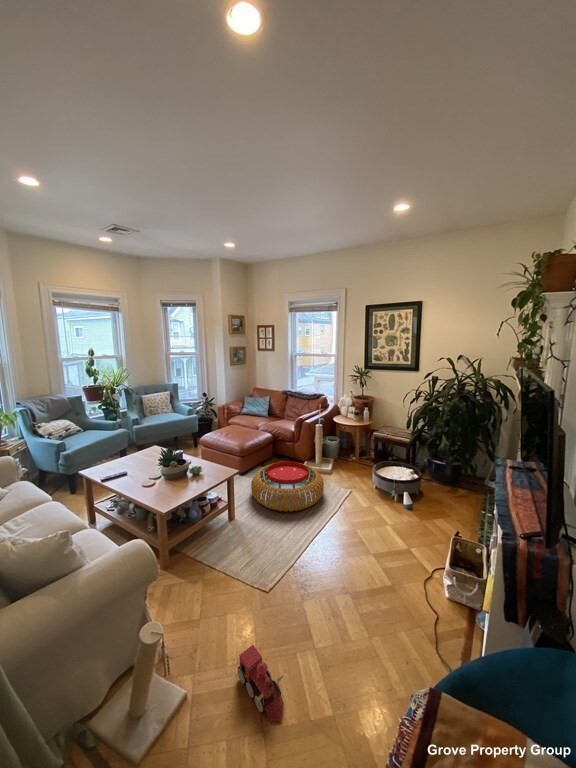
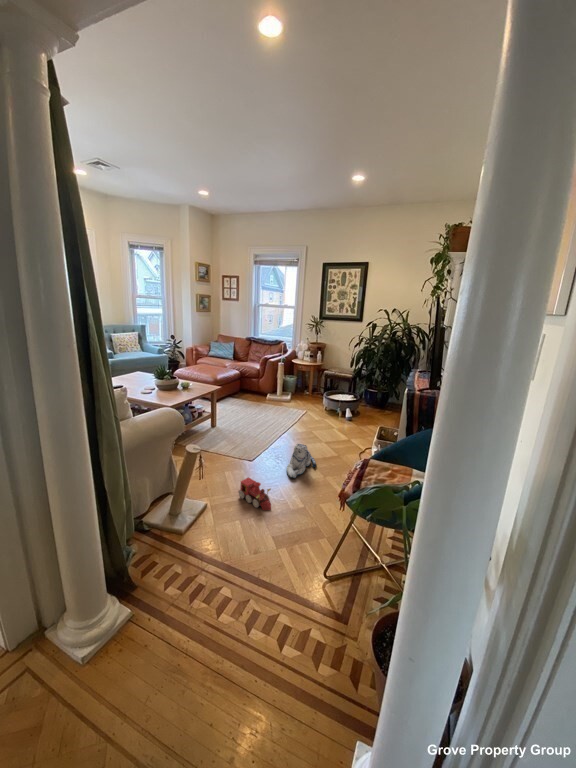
pouf: present [251,461,324,512] -> none [226,389,286,423]
plush toy: none [316,573,360,636] -> present [287,444,316,478]

